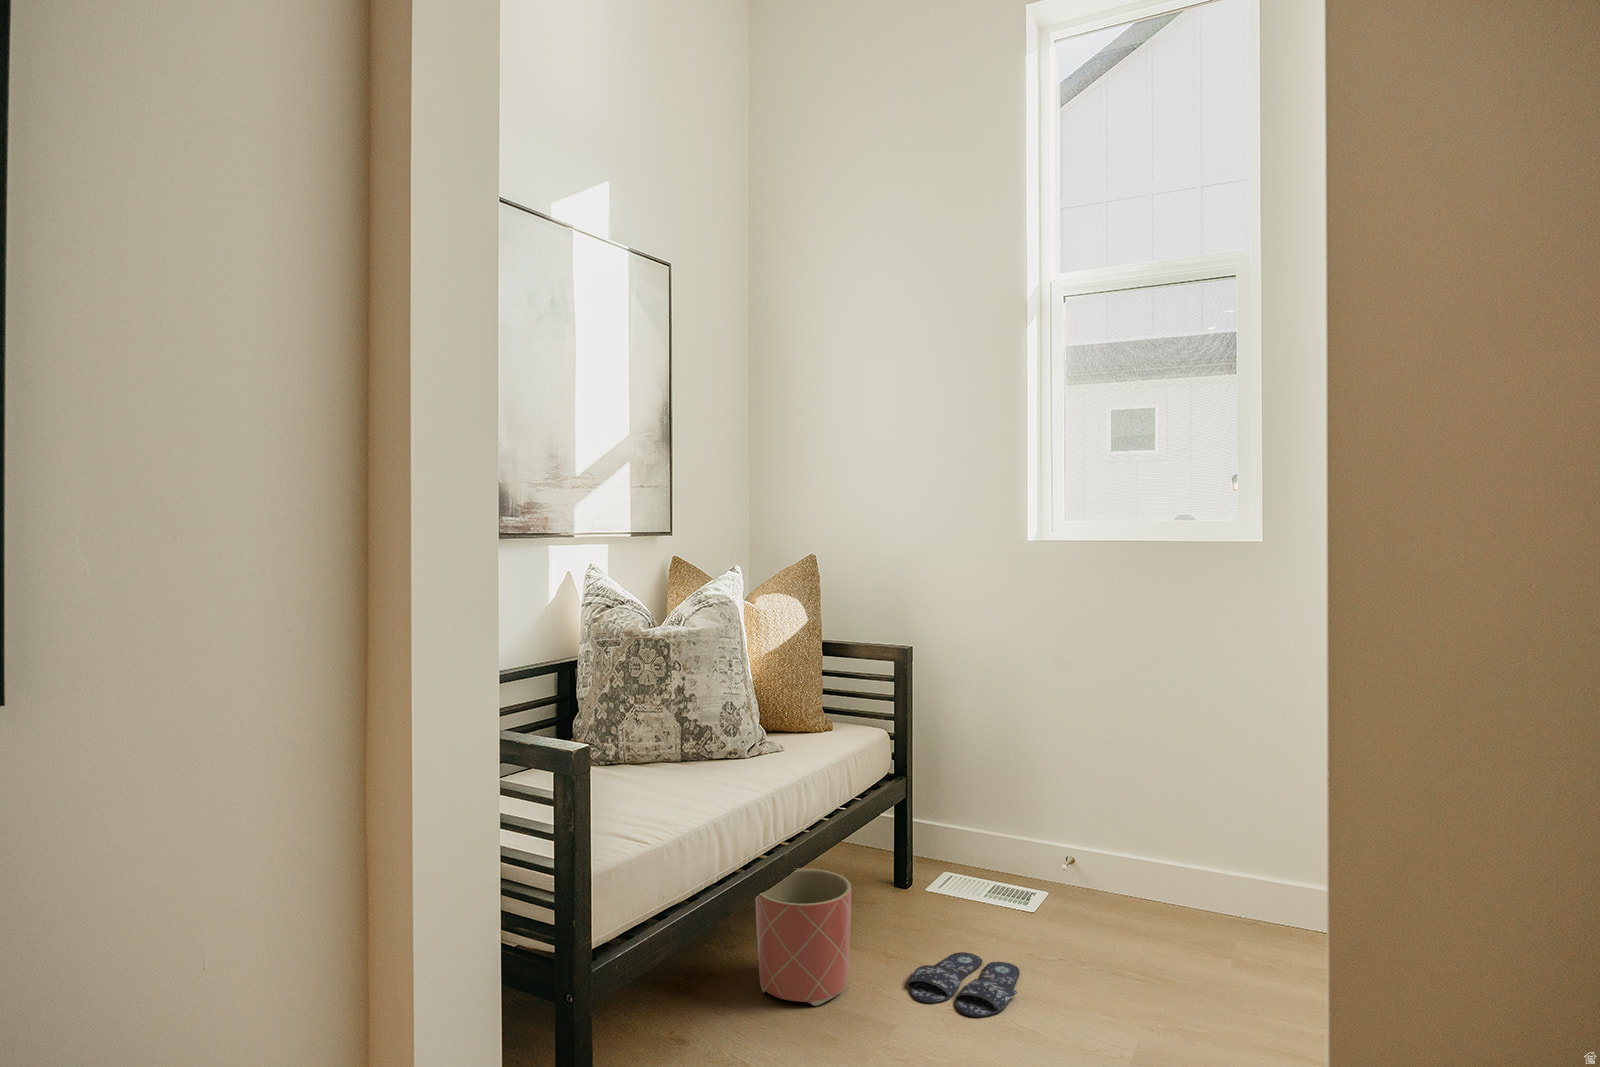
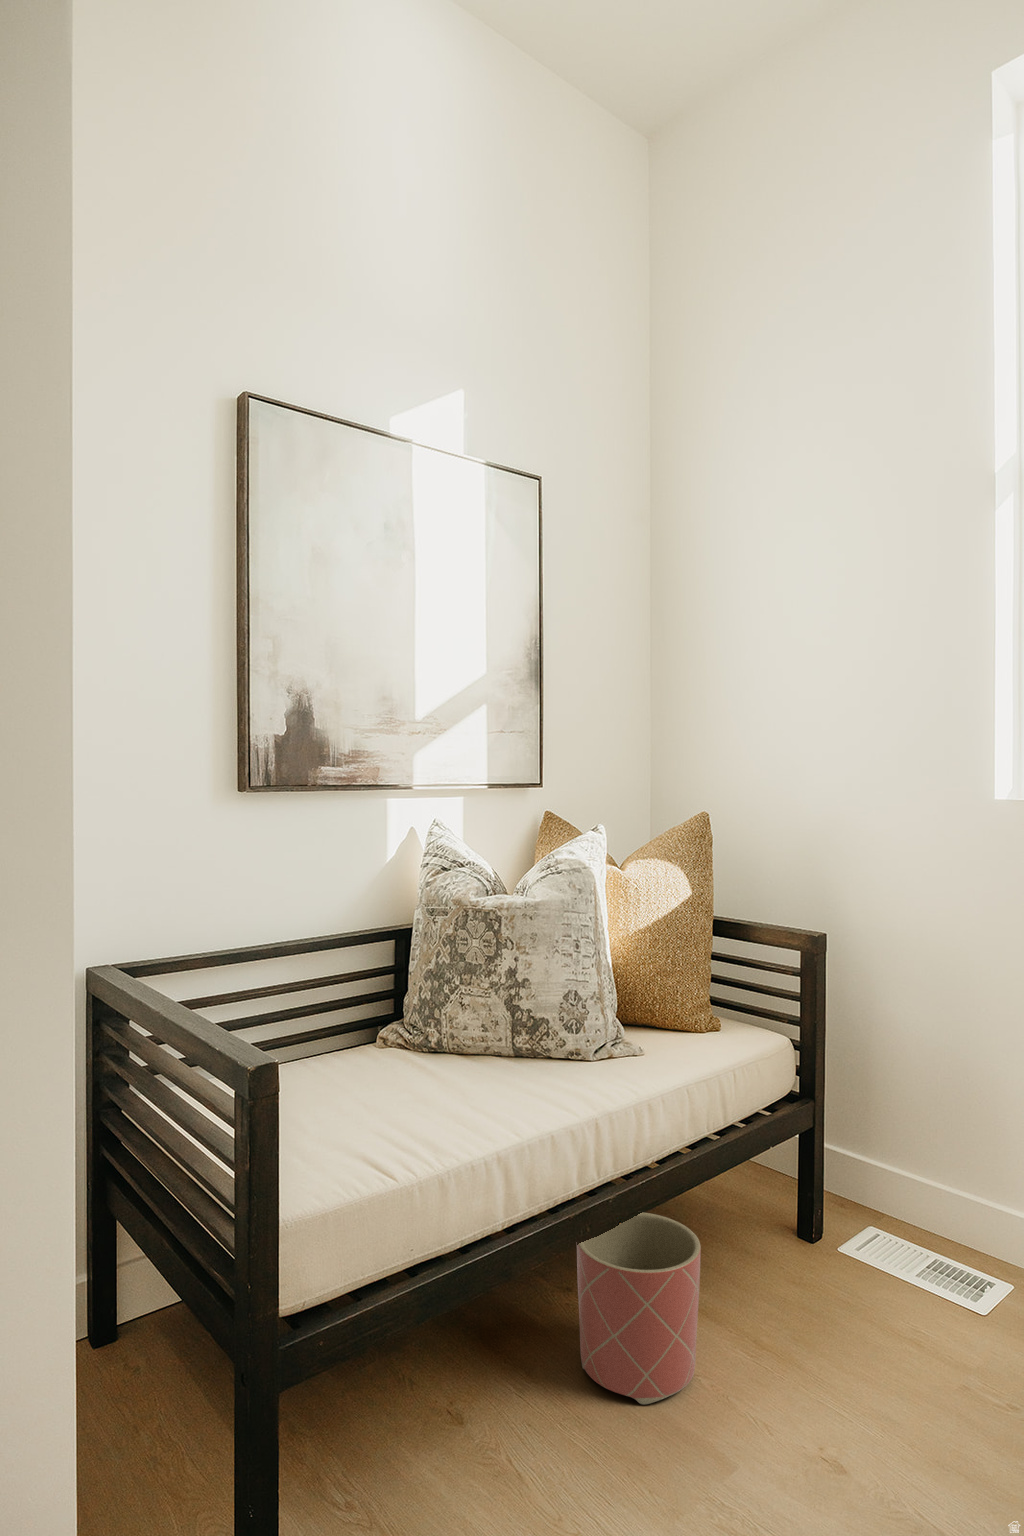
slippers: present [908,952,1019,1017] -> none [775,1358,944,1476]

